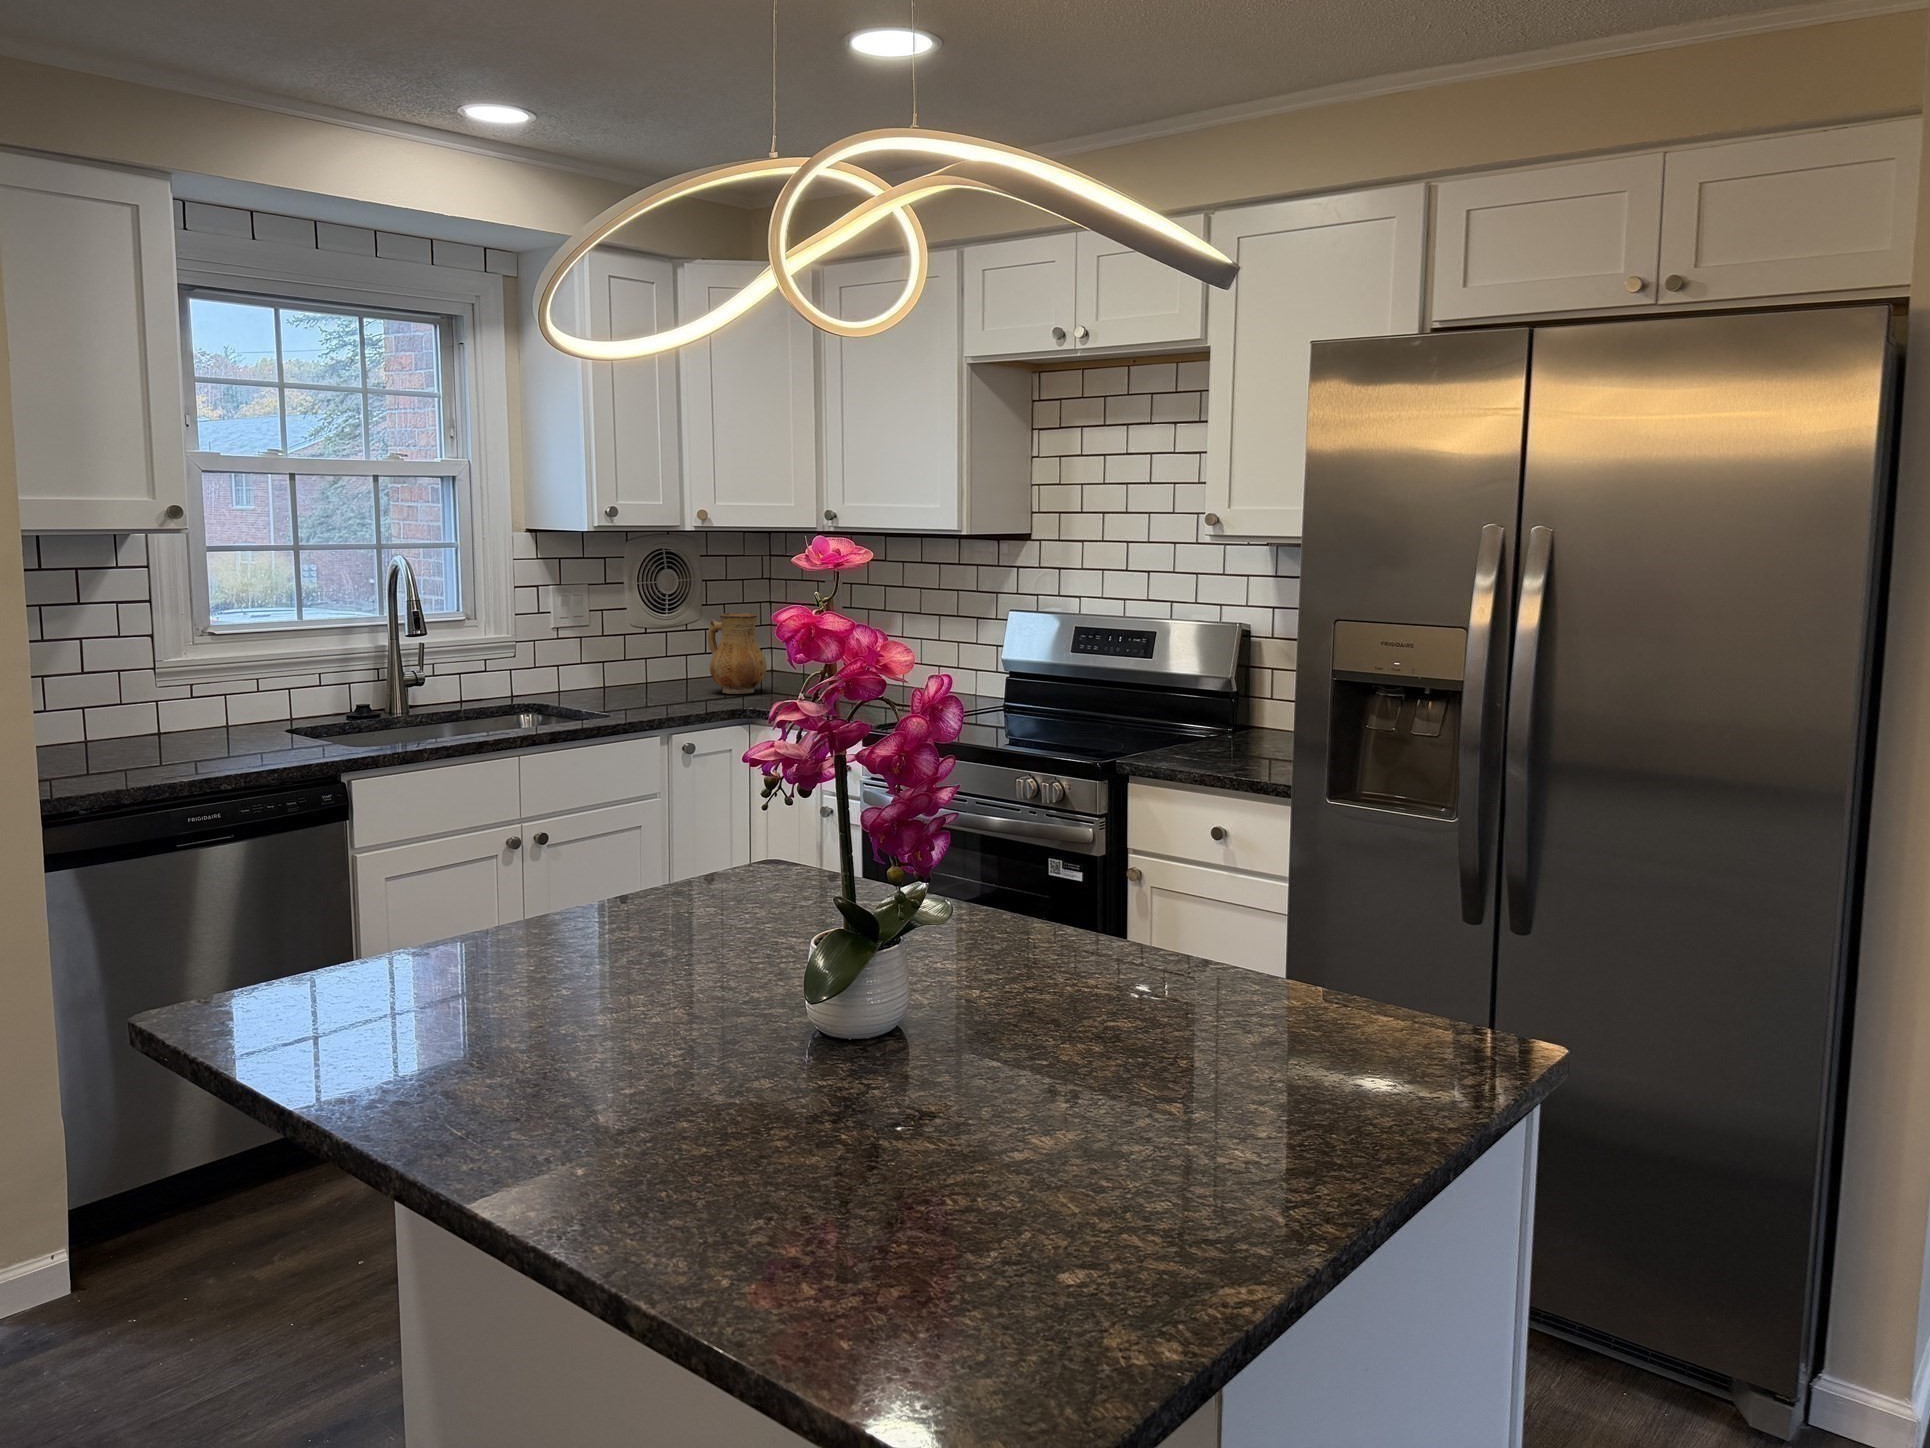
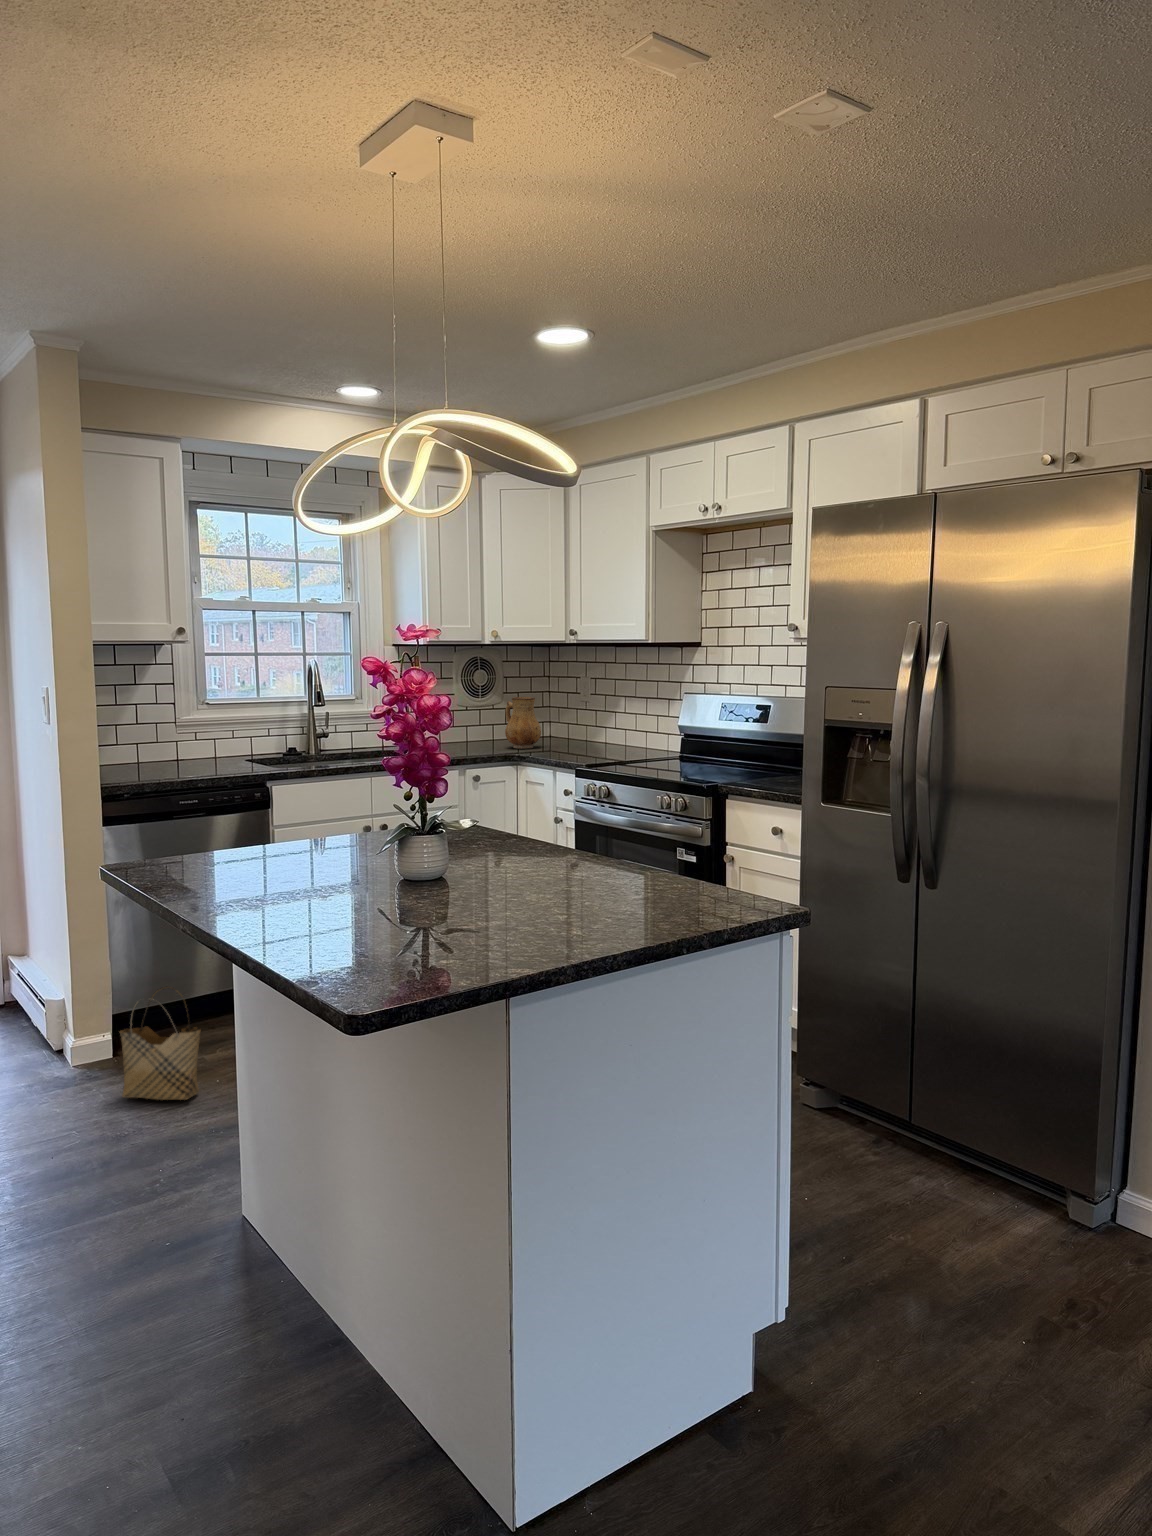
woven basket: none [85,1174,255,1397] -> present [120,987,201,1100]

